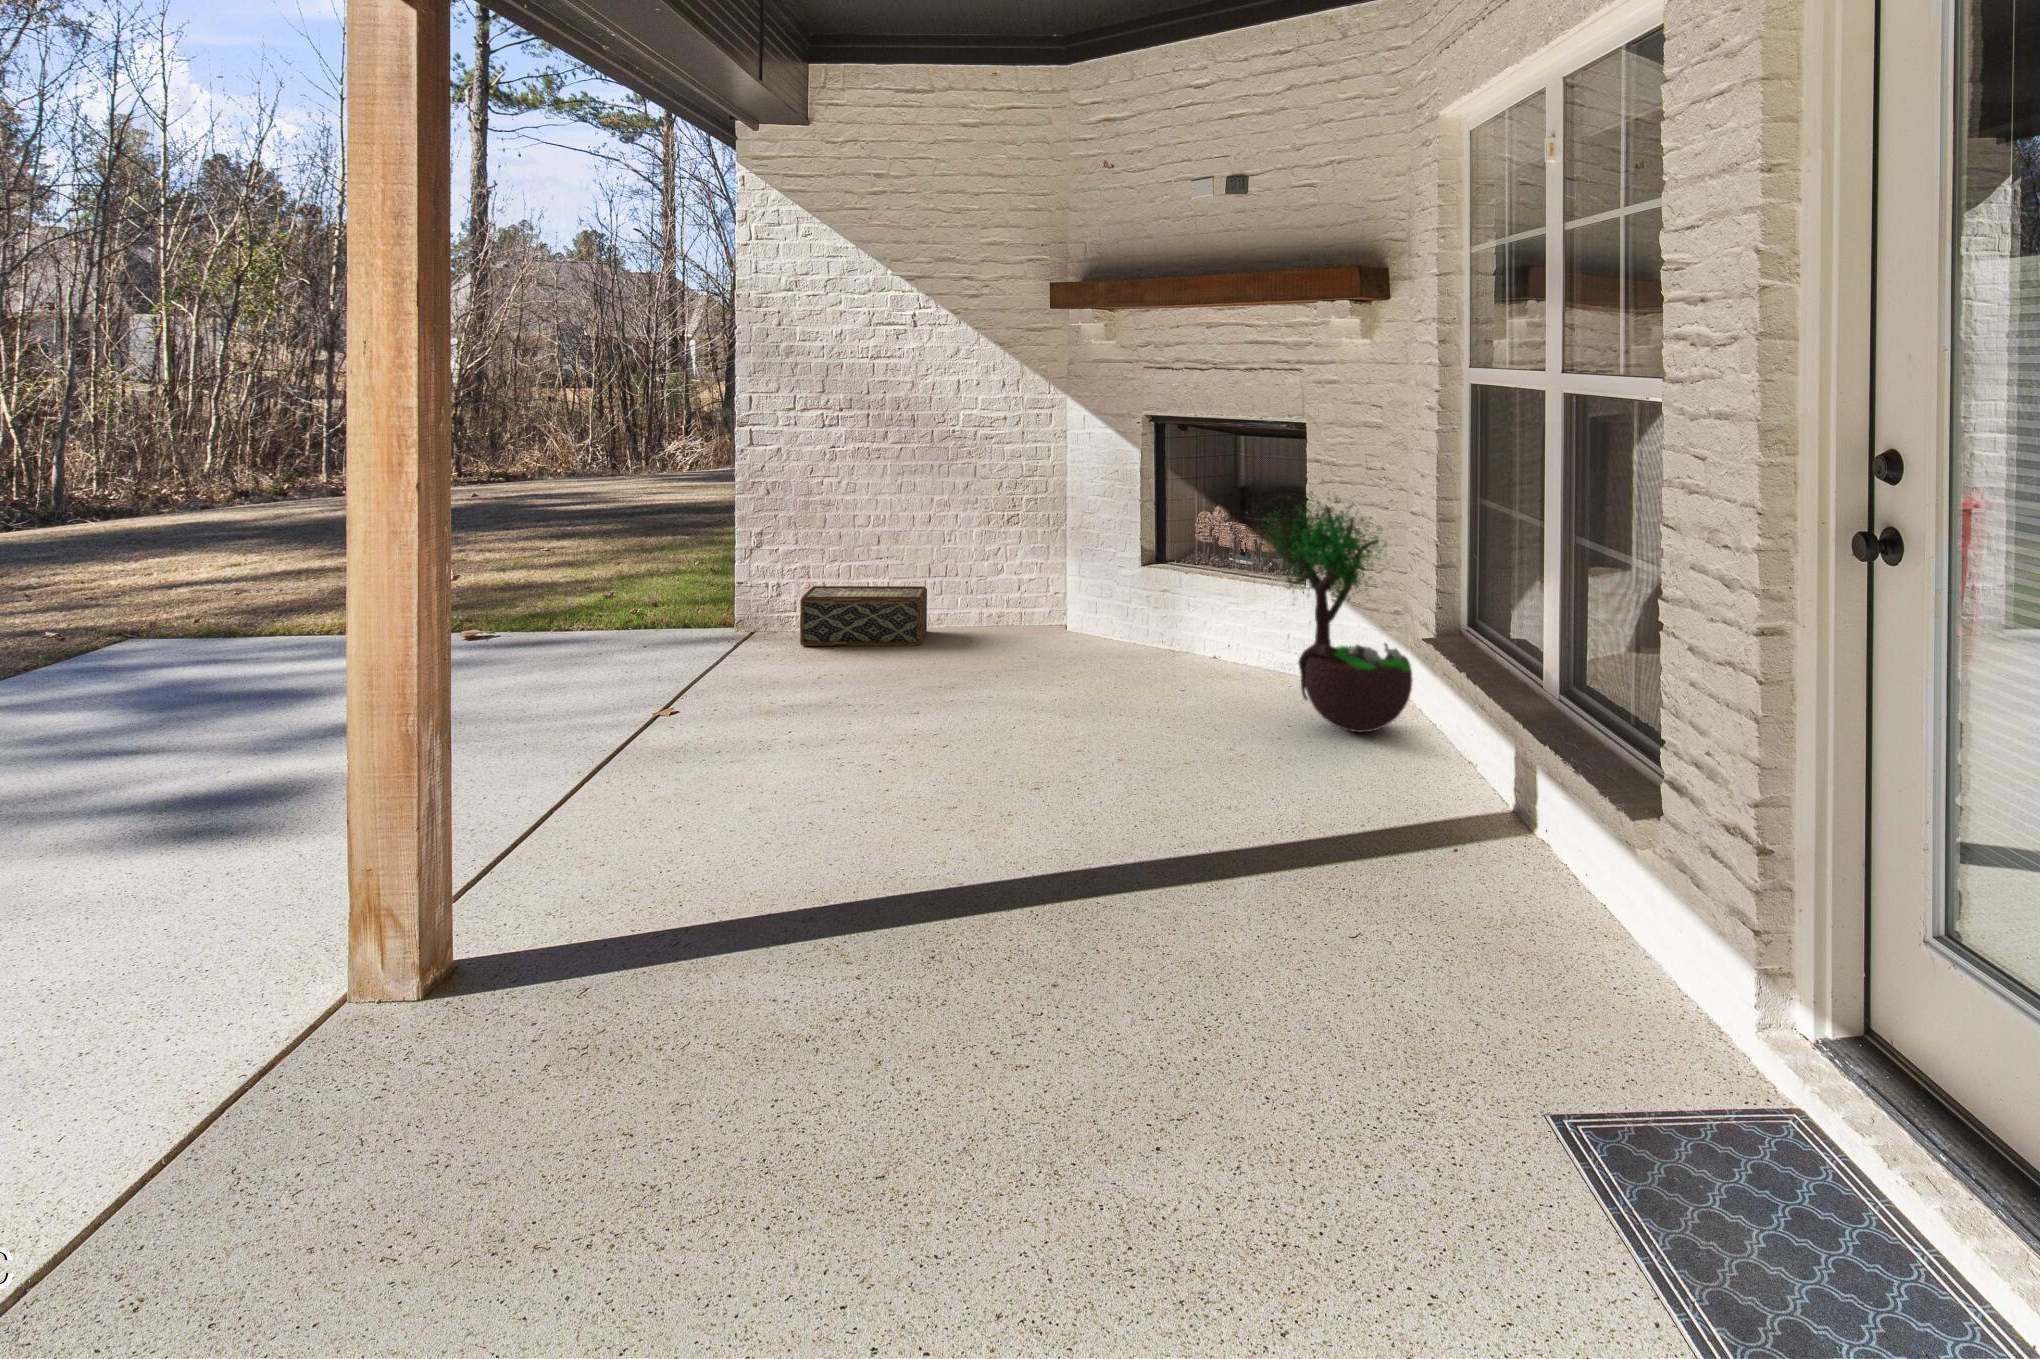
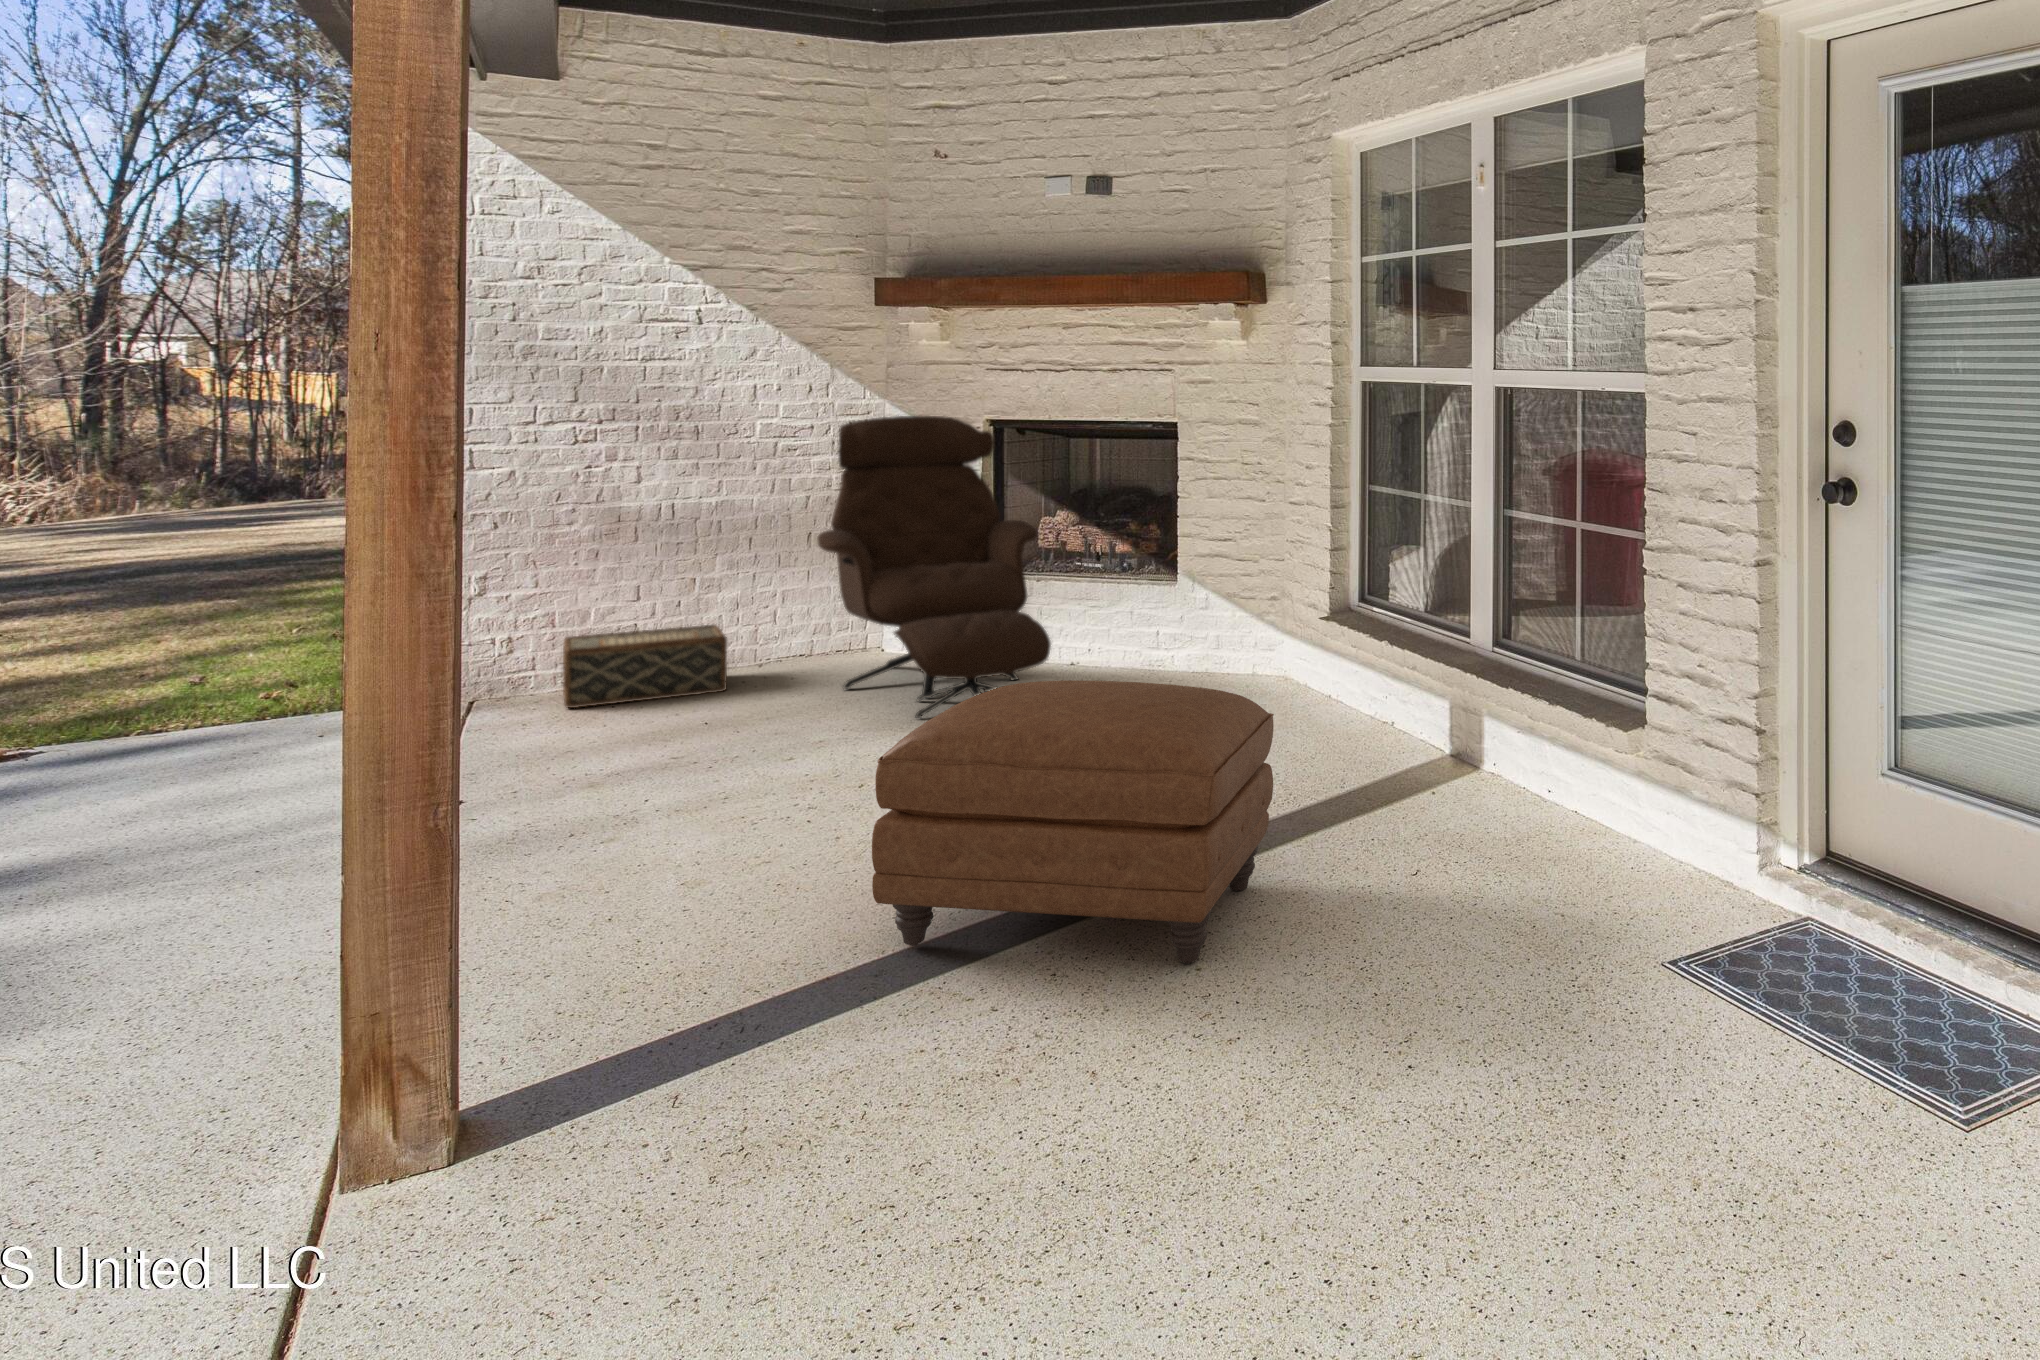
lounge chair: none [988,410,1183,699] -> present [817,416,1051,718]
potted tree: present [1261,480,1412,733] -> none [1170,475,1325,714]
ottoman: none [803,672,1200,980] -> present [872,680,1274,964]

